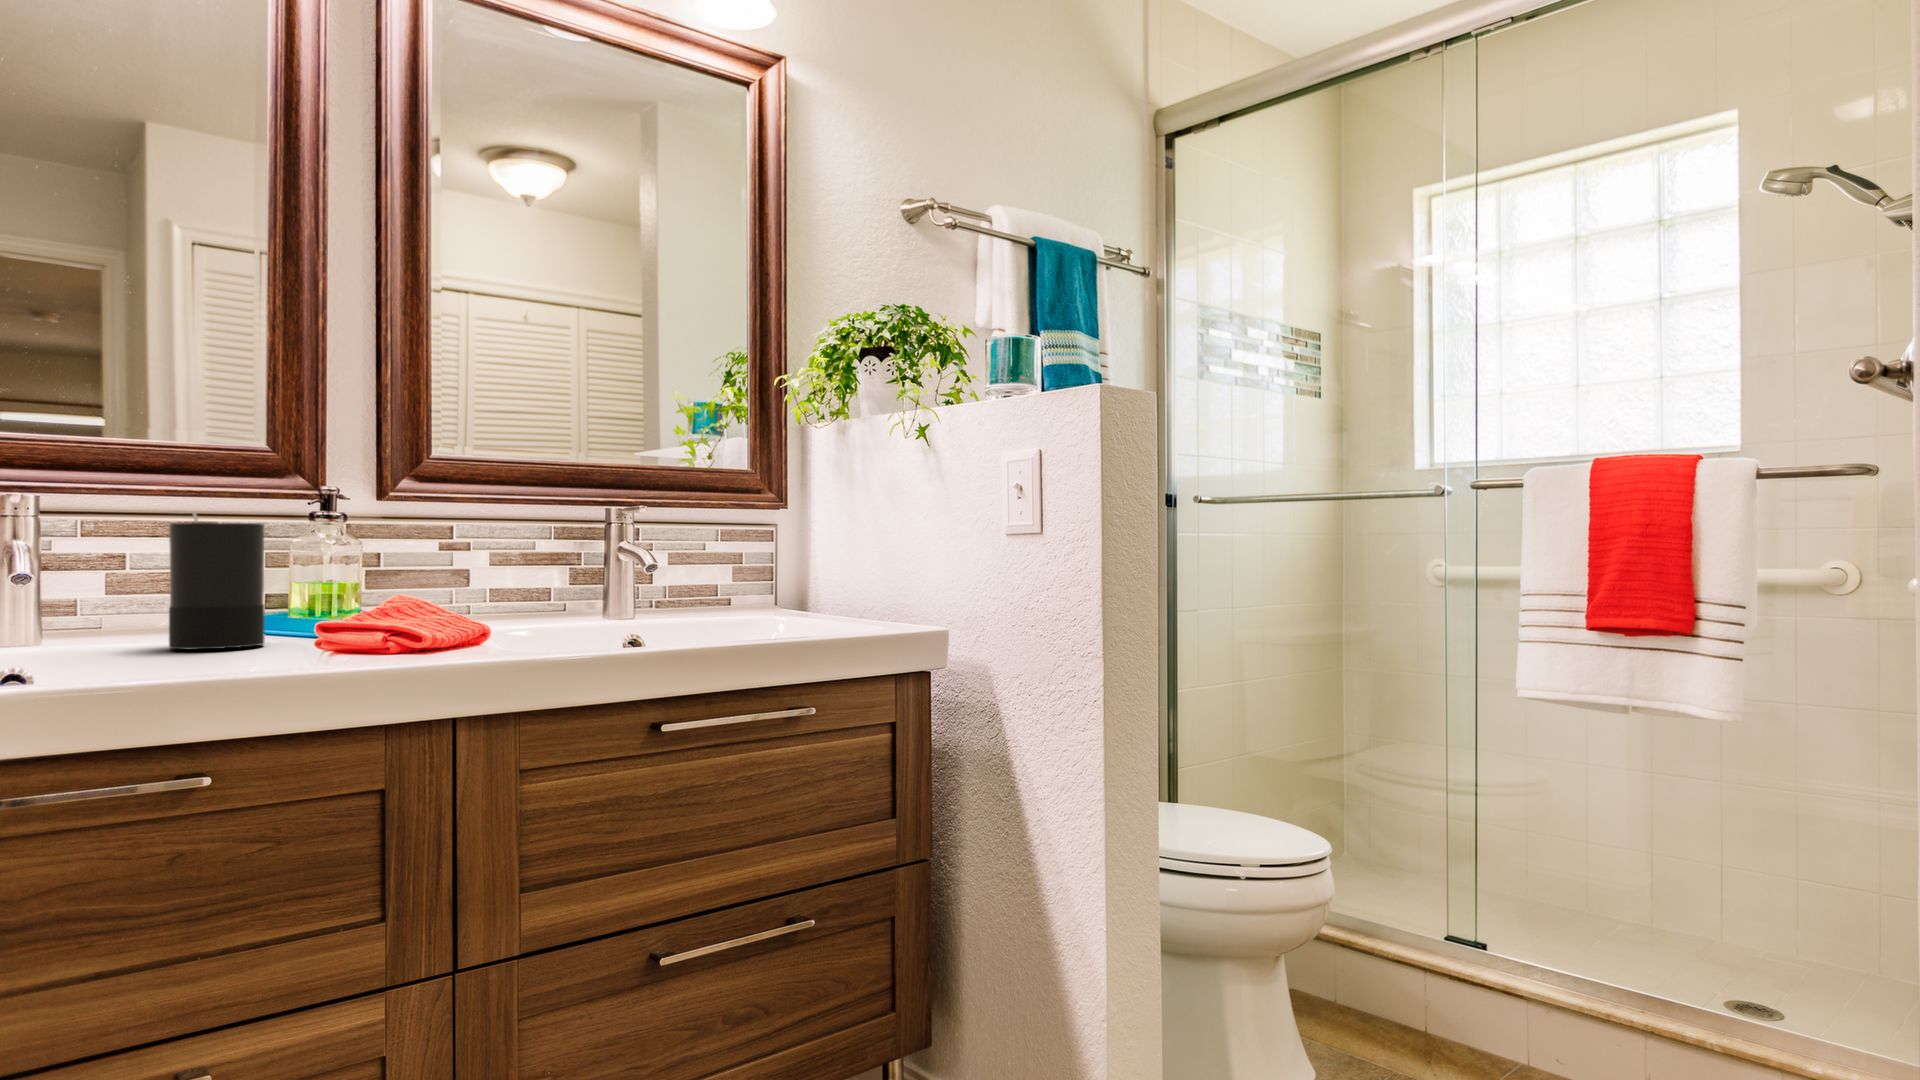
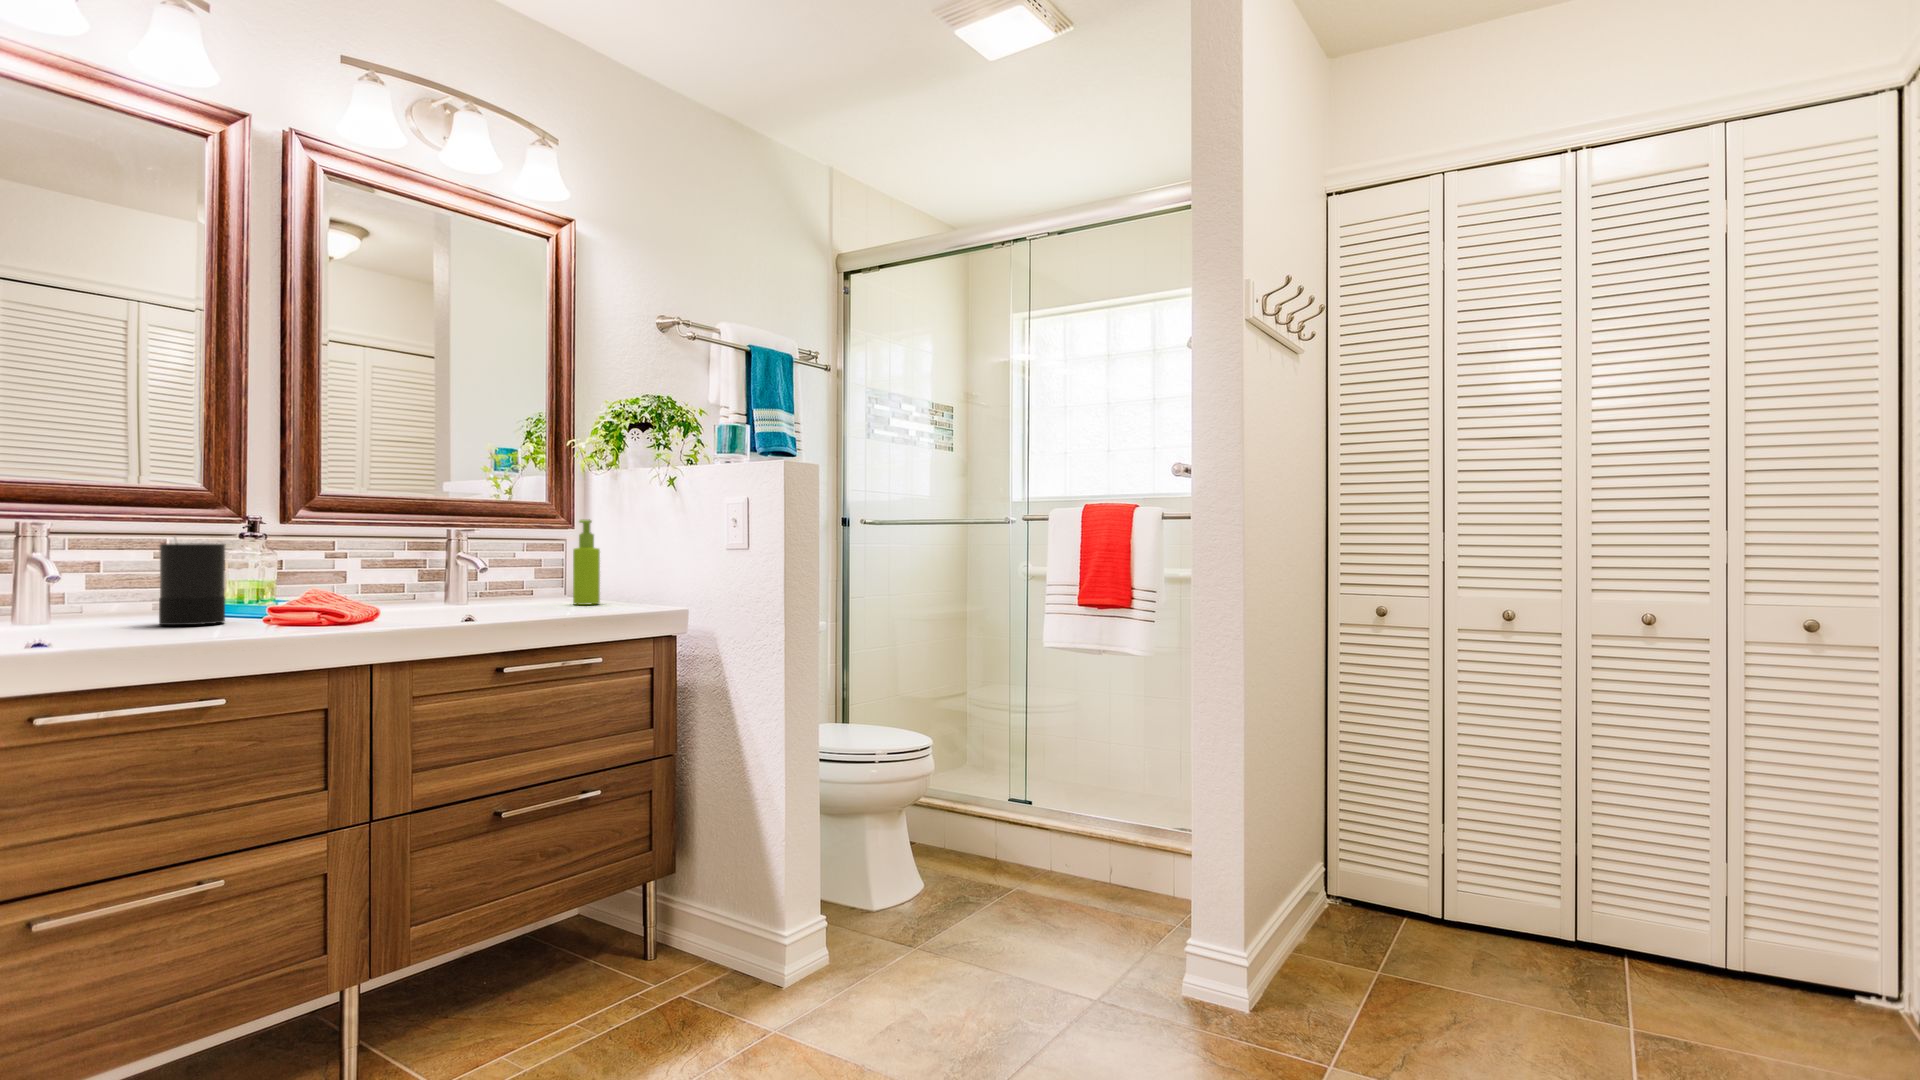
soap dispenser: none [781,492,819,621] -> present [573,519,600,605]

